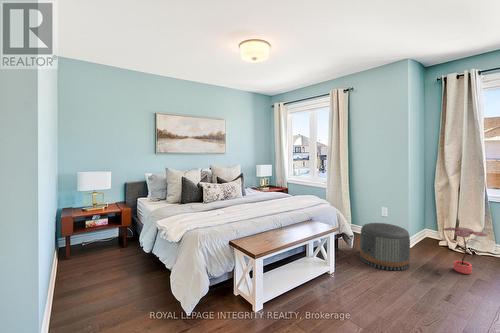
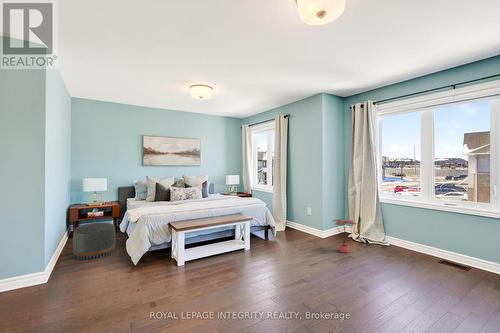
pouf: present [360,223,410,270] -> present [73,222,115,260]

